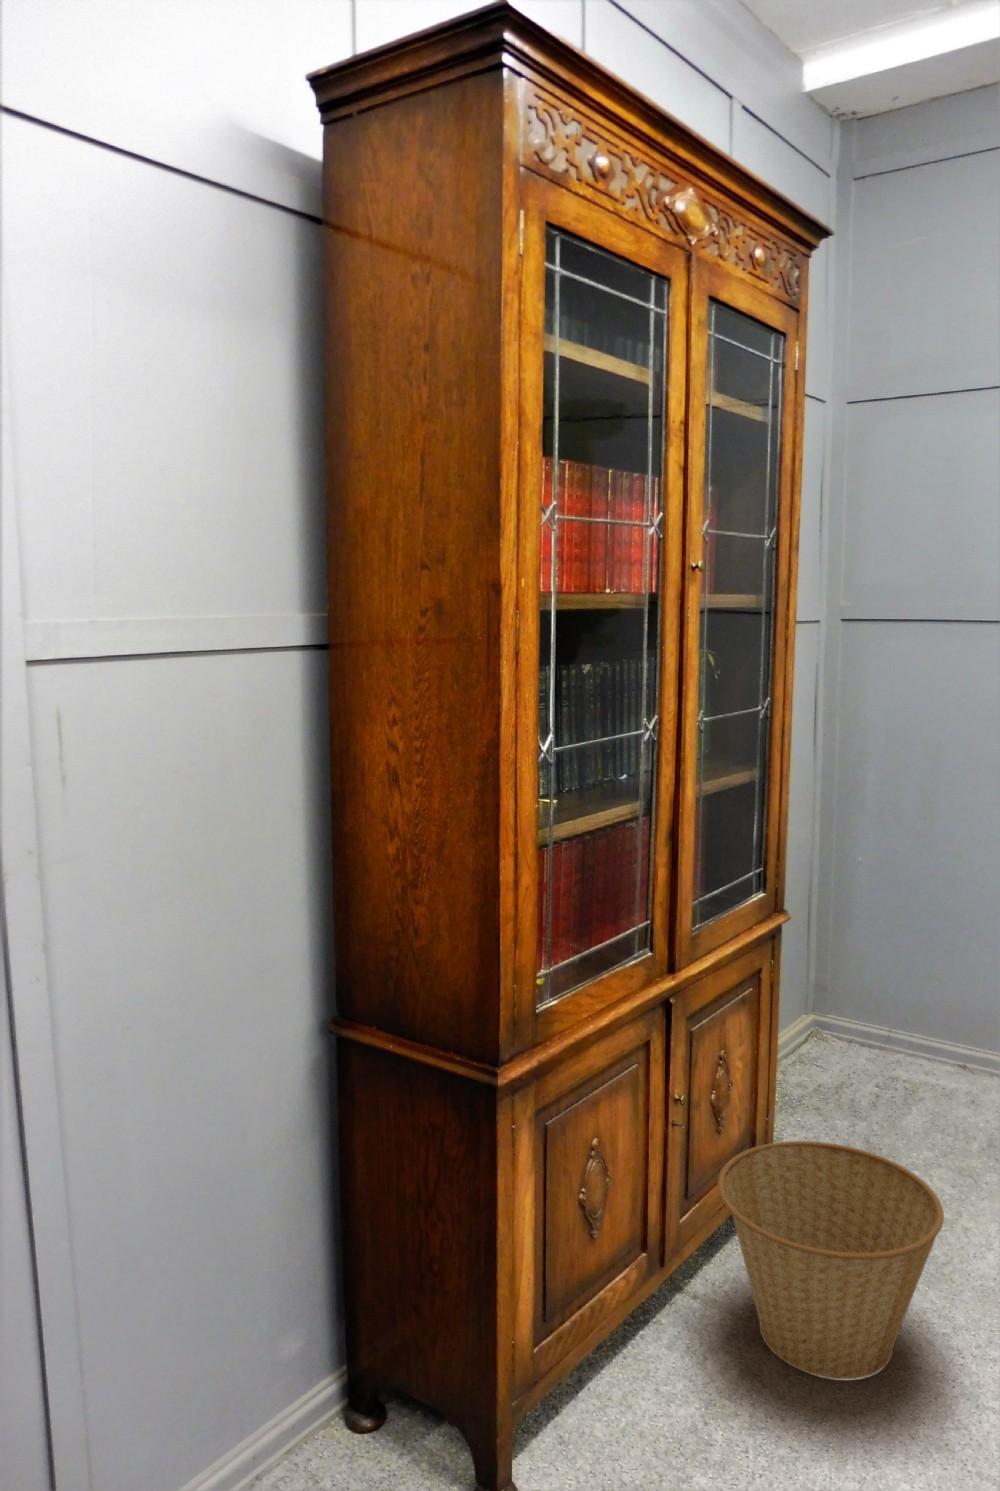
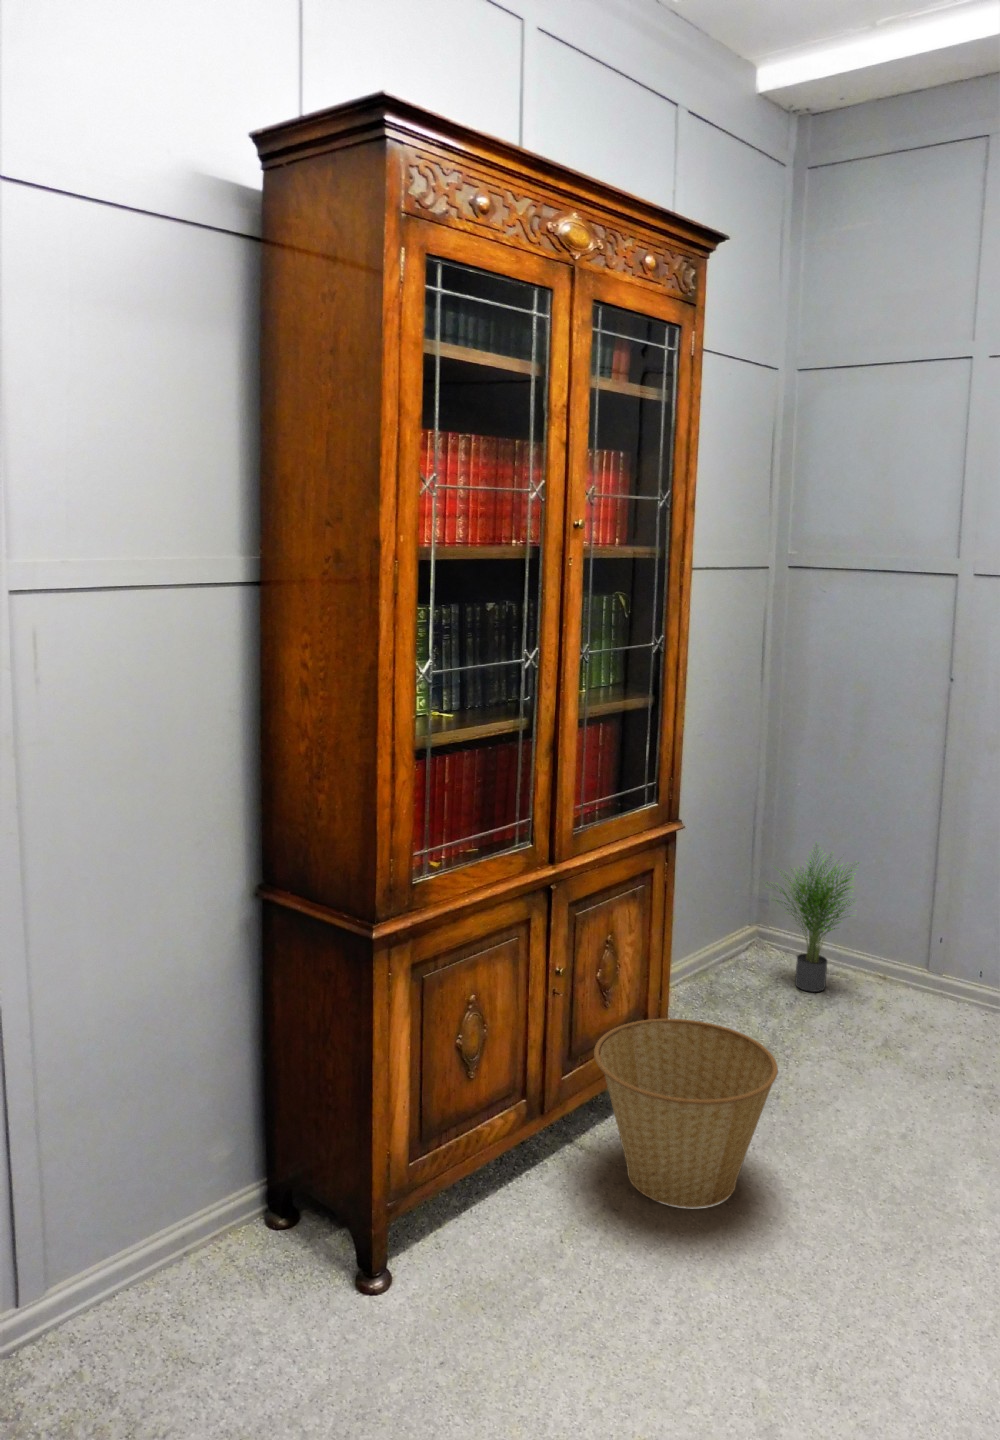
potted plant: none [826,912,947,1081] -> present [773,851,852,992]

